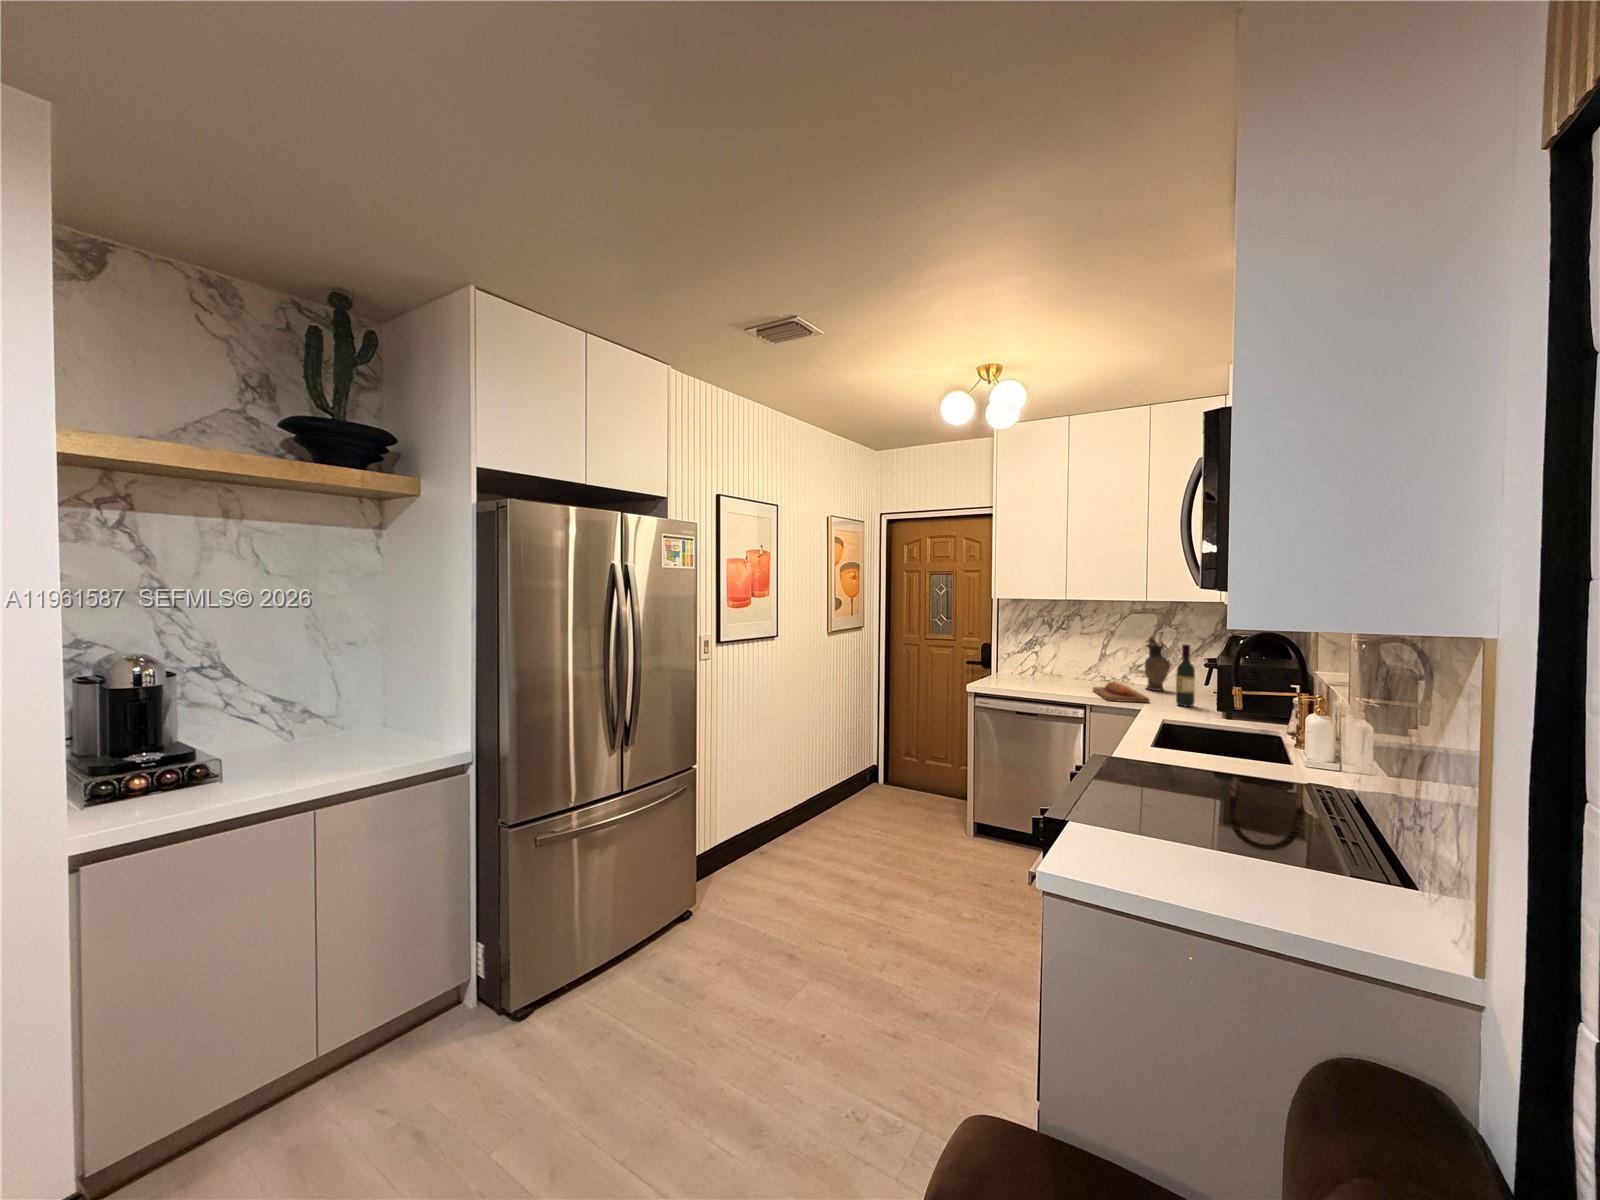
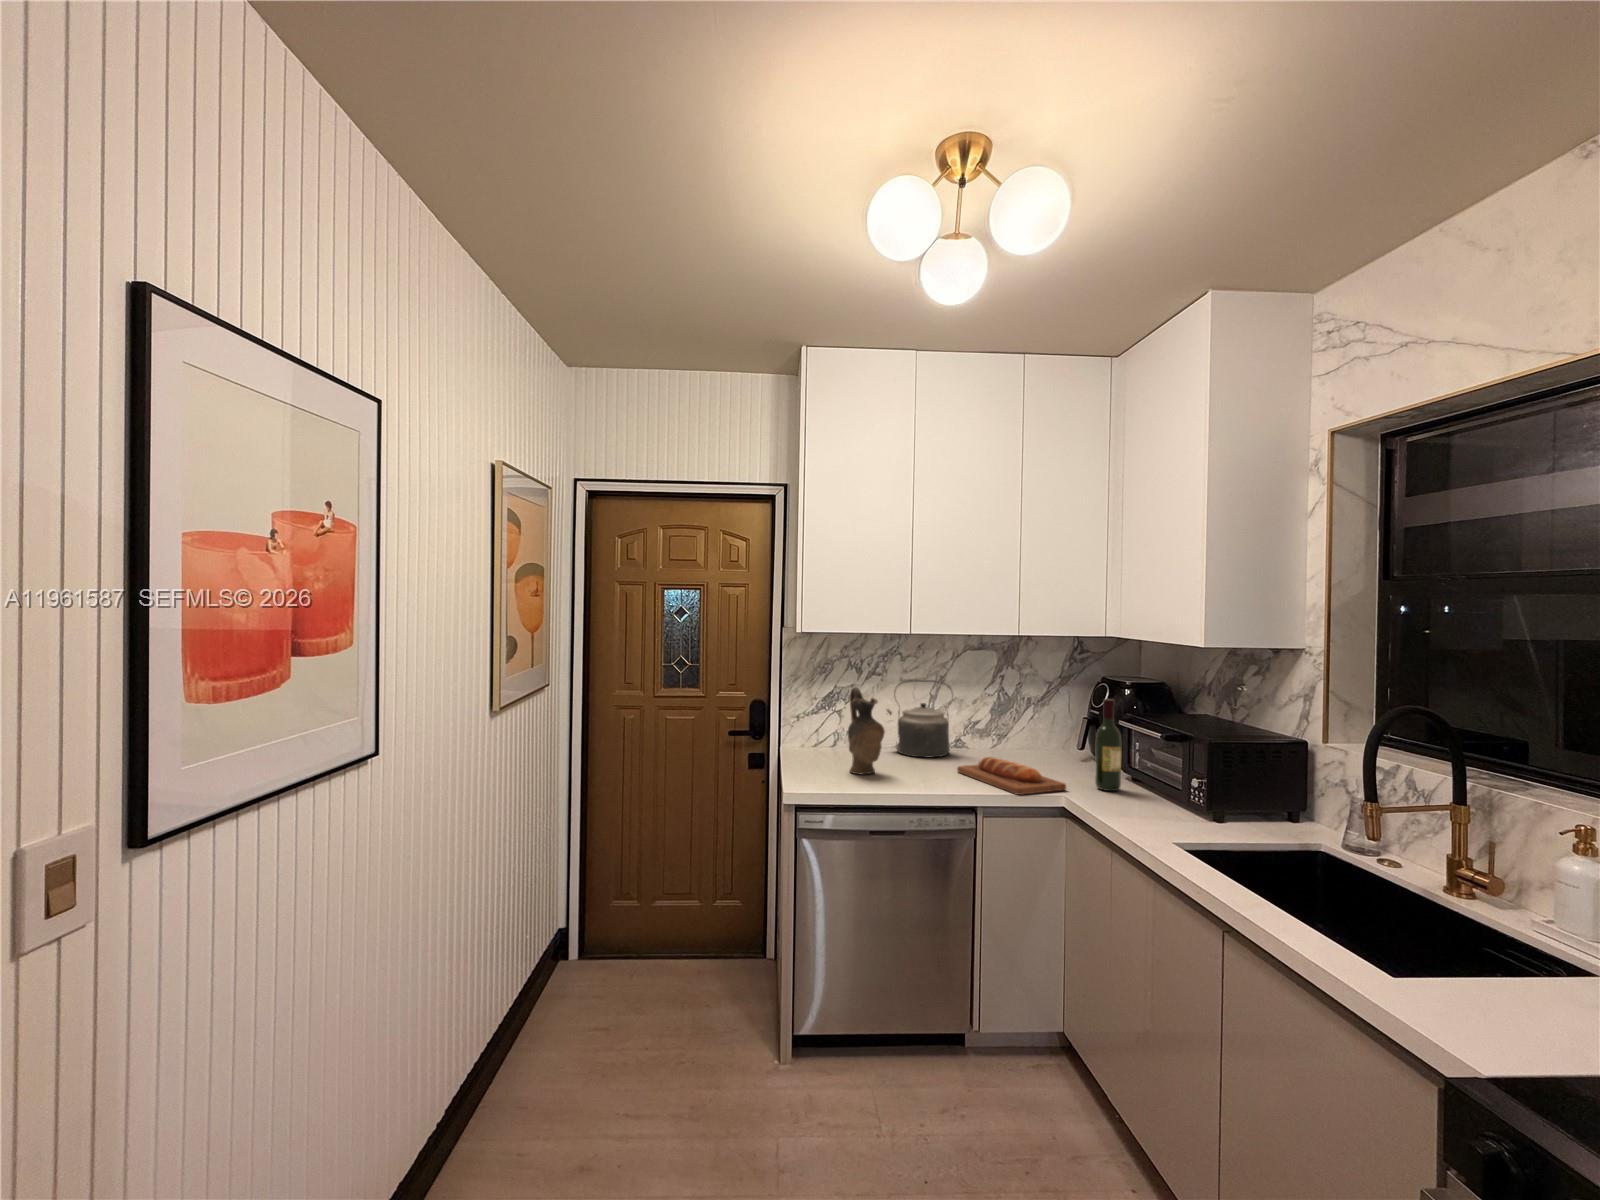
kettle: none [1065,633,1114,684] -> present [886,679,953,757]
ceramic pitcher: present [1145,637,1171,690] -> present [848,687,885,774]

